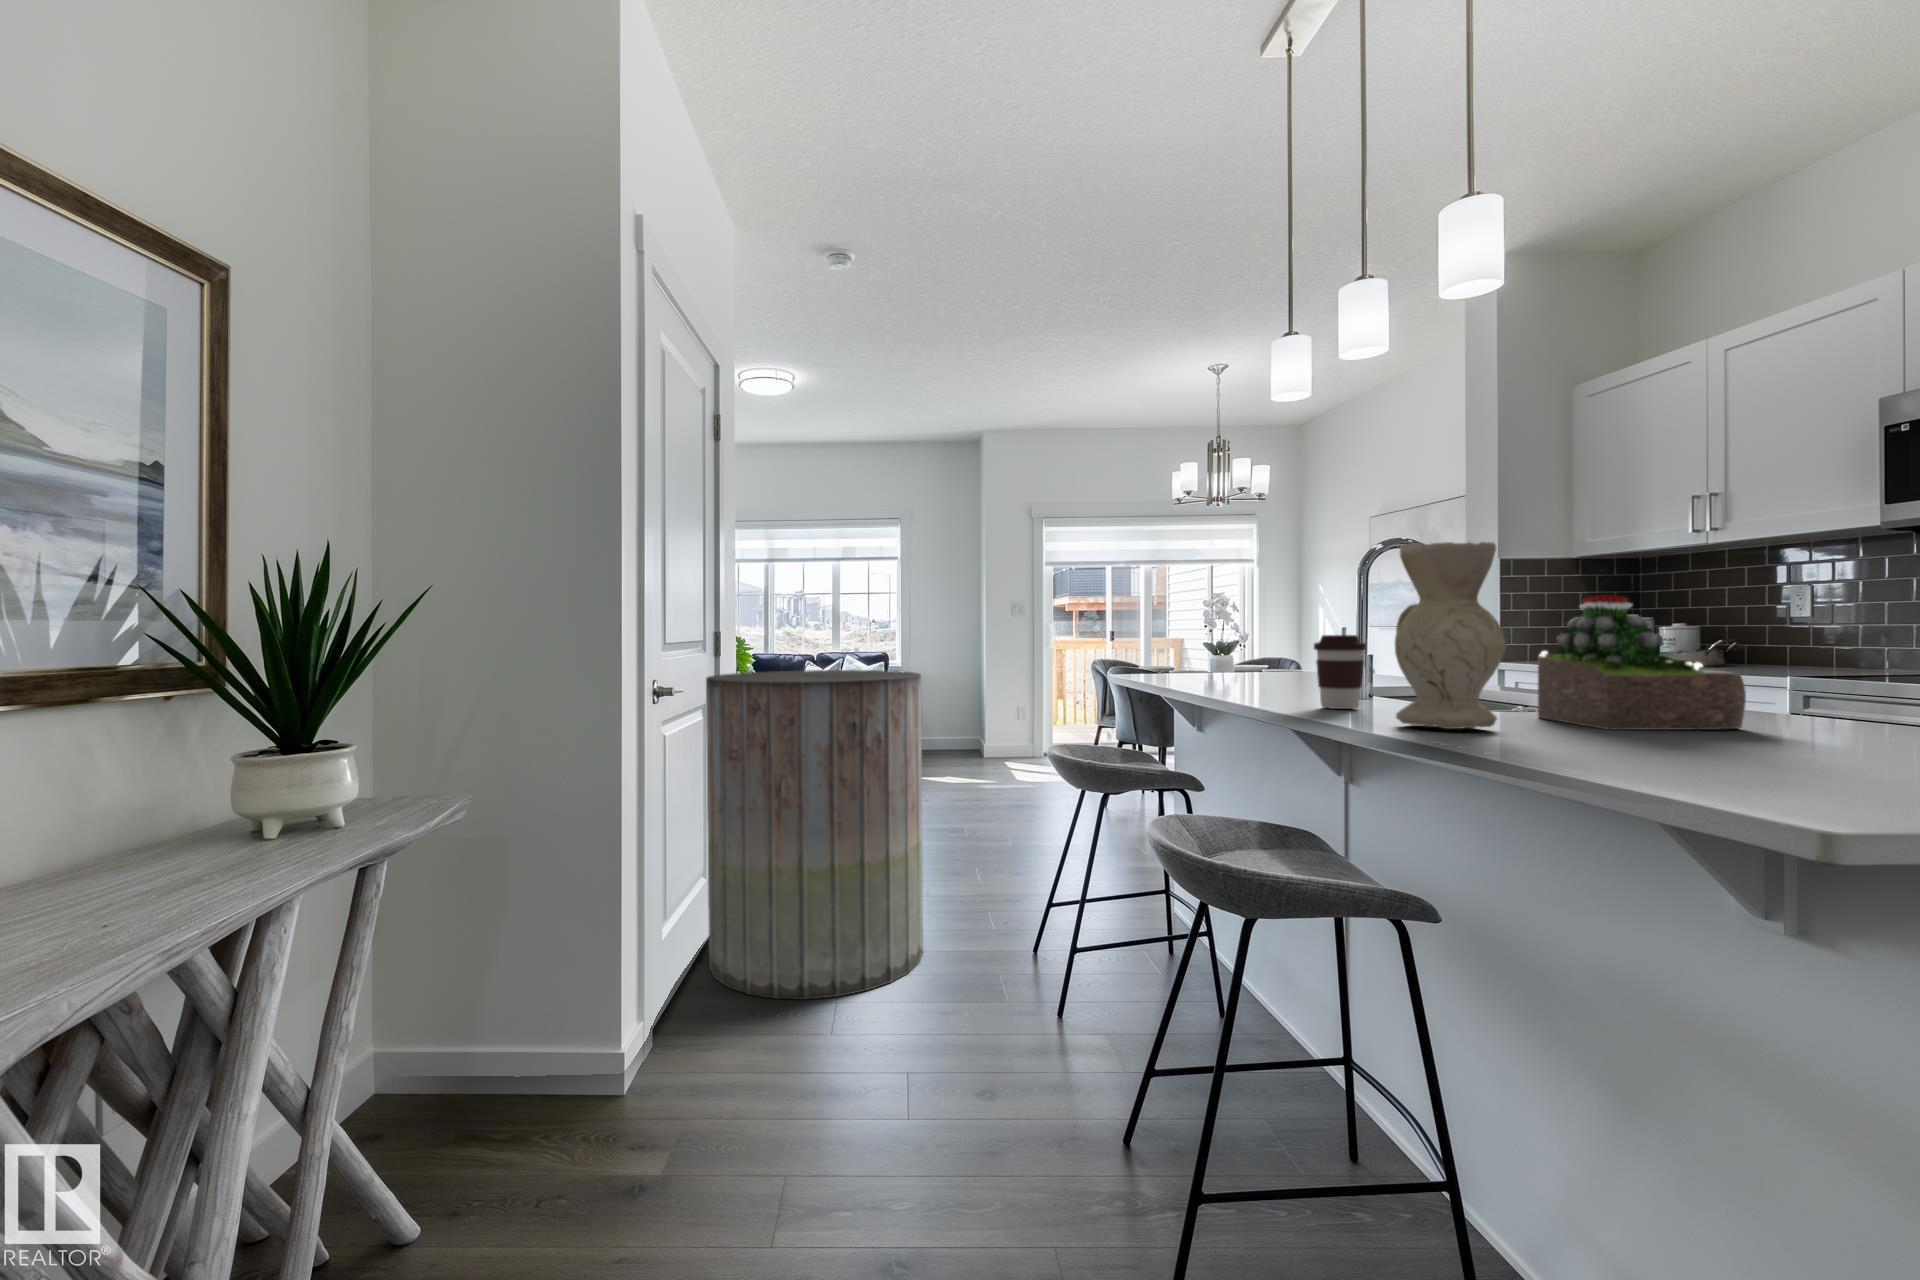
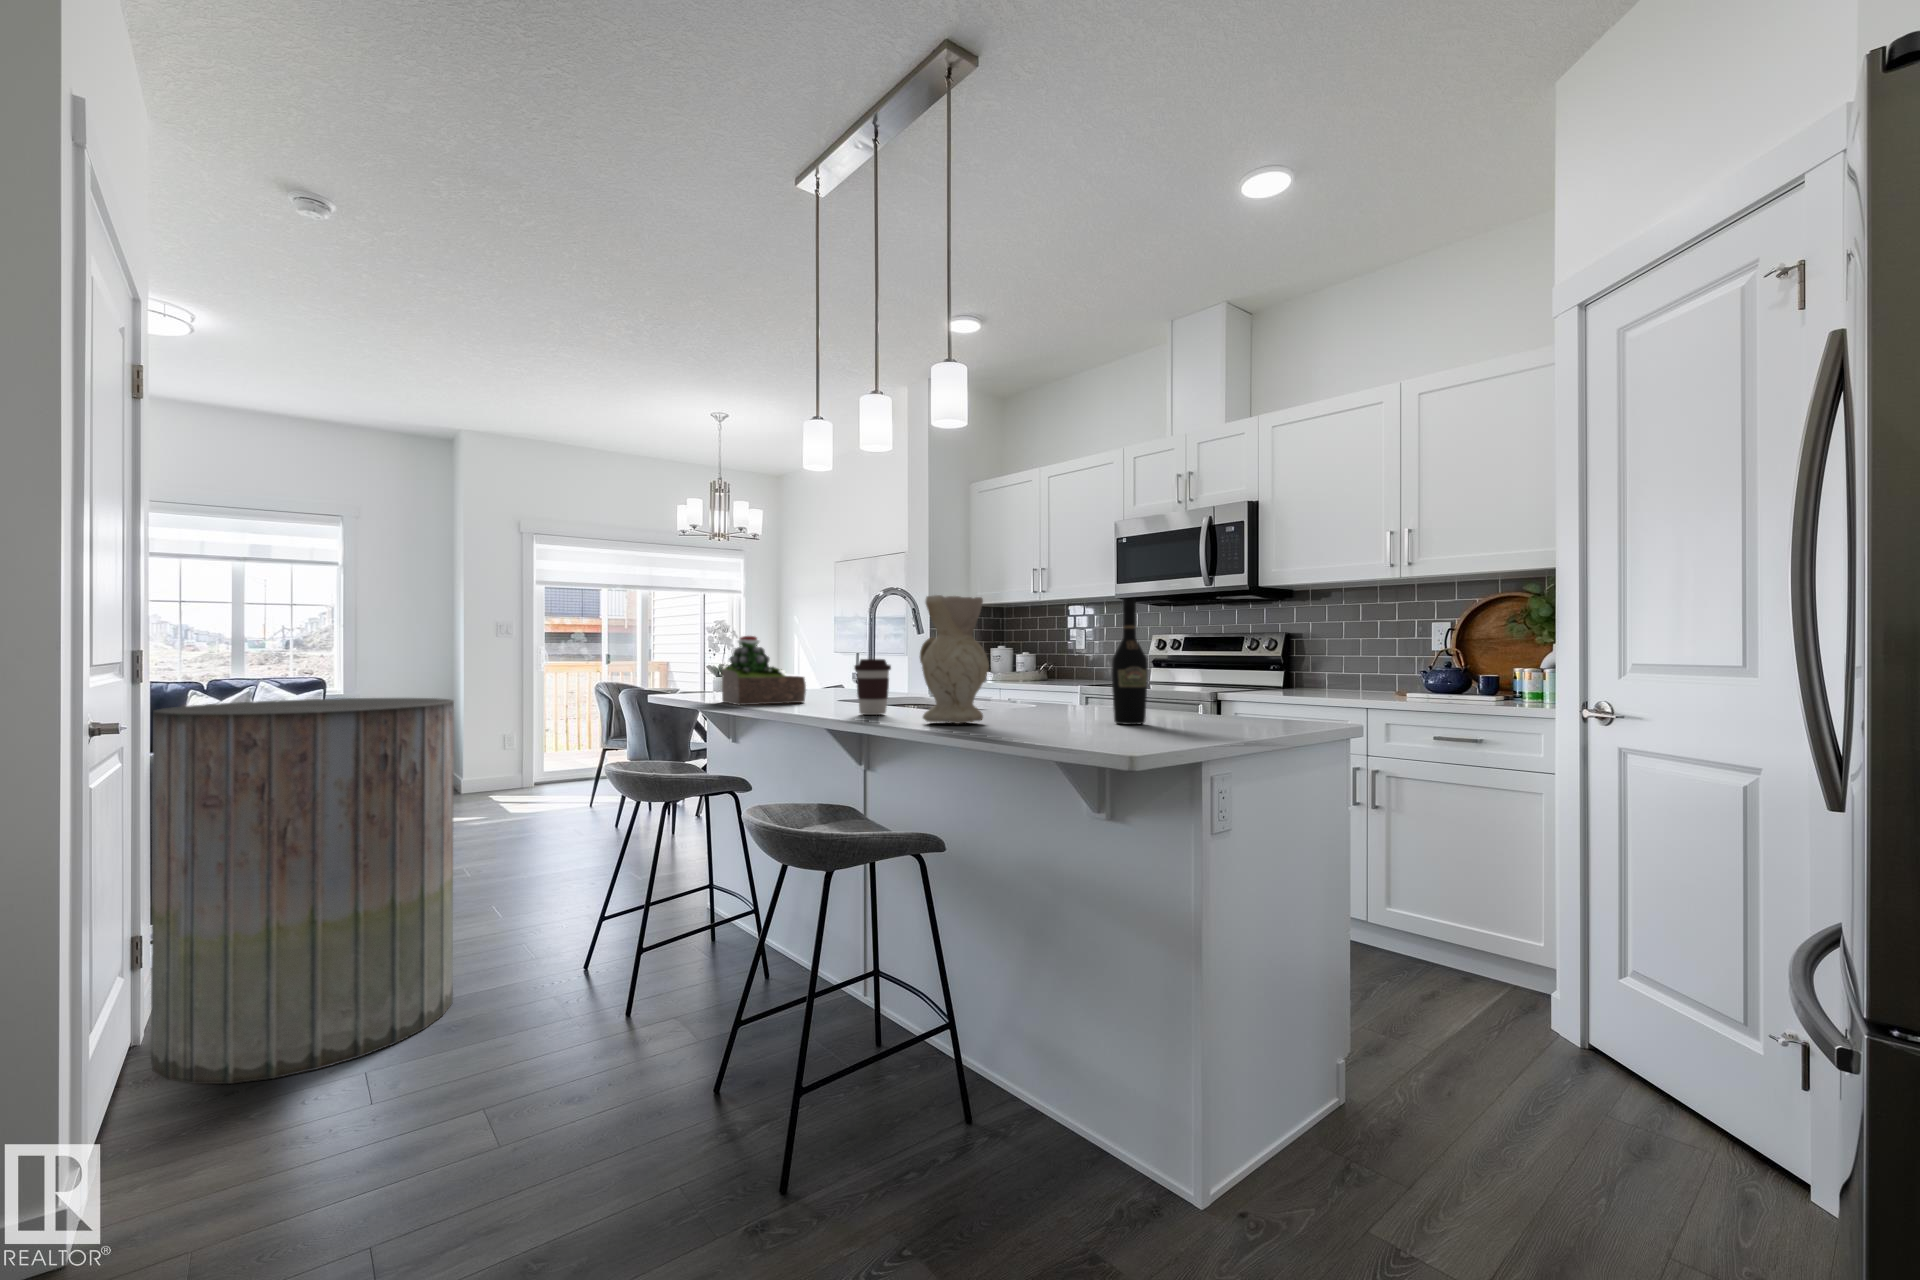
wine bottle: none [1755,529,1840,750] -> present [1111,598,1148,725]
succulent plant: present [1538,595,1746,730] -> present [722,636,806,705]

